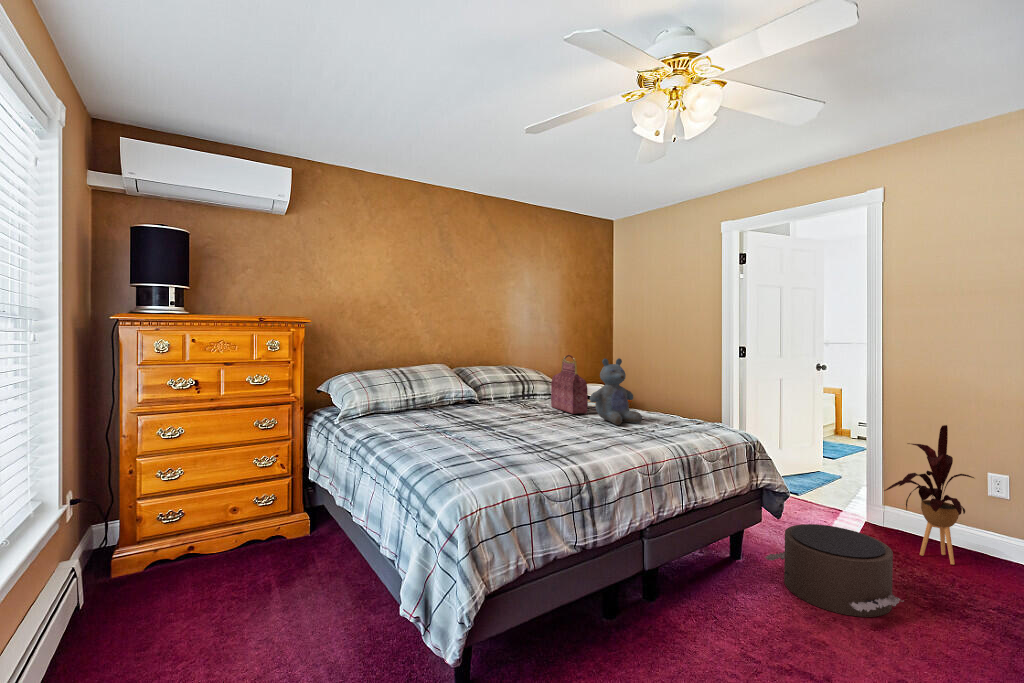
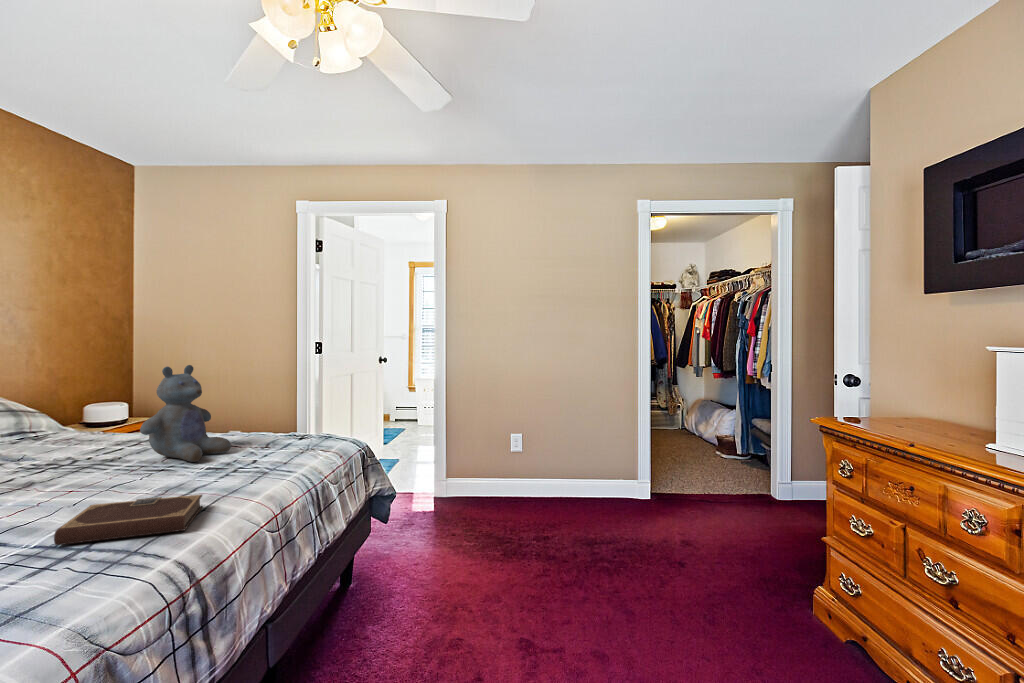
handbag: present [551,355,588,414] -> none [41,362,127,456]
house plant: present [884,425,974,565] -> none [454,405,511,513]
notebook: none [537,432,606,454] -> present [54,495,202,545]
pouf: present [765,524,904,617] -> none [380,512,498,601]

